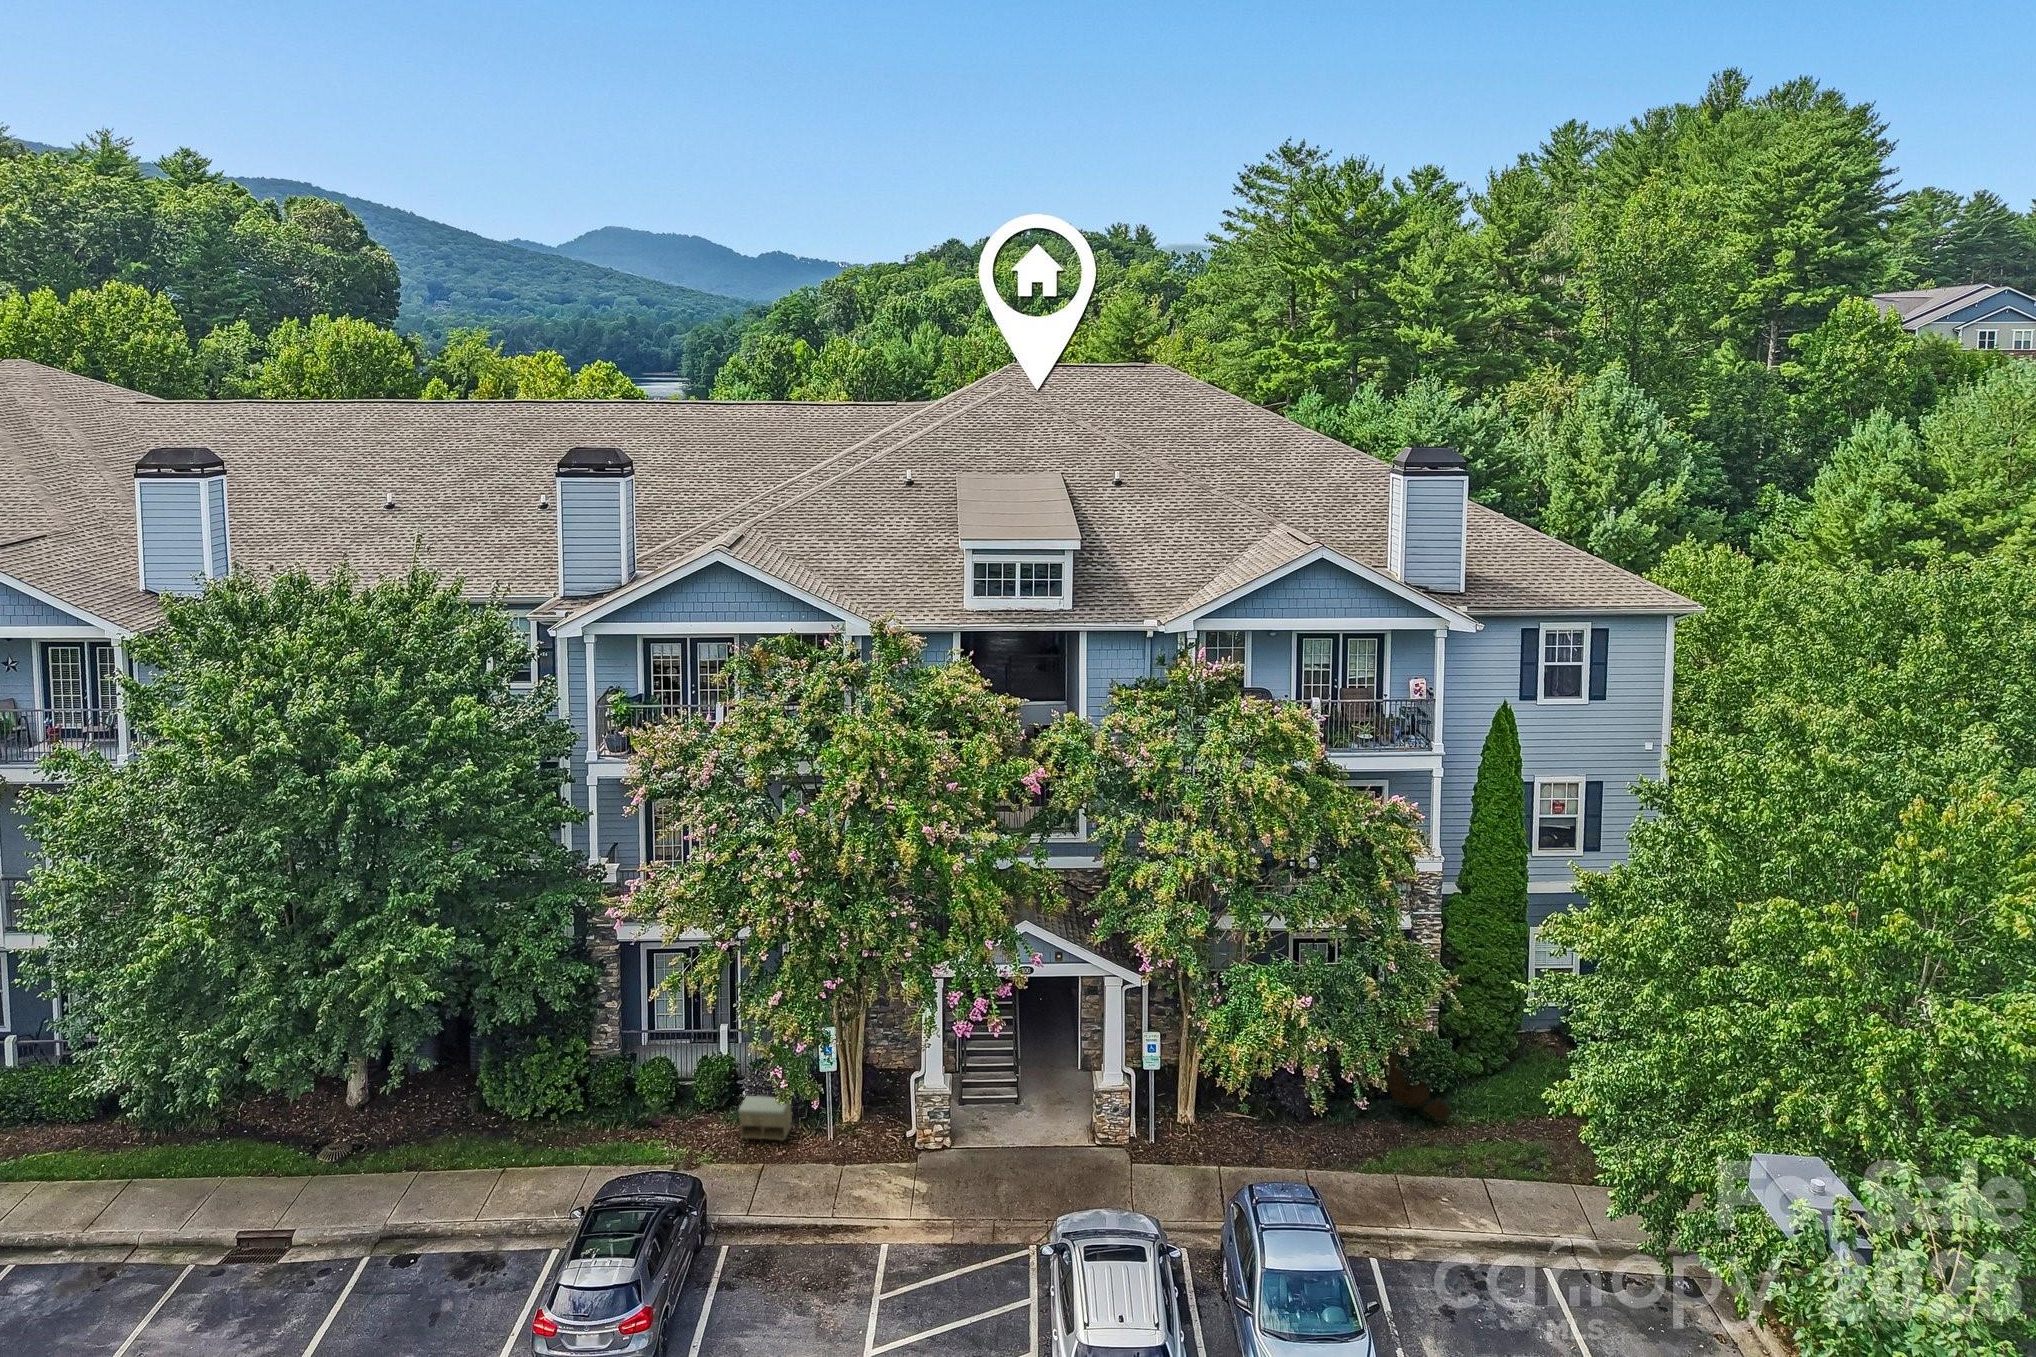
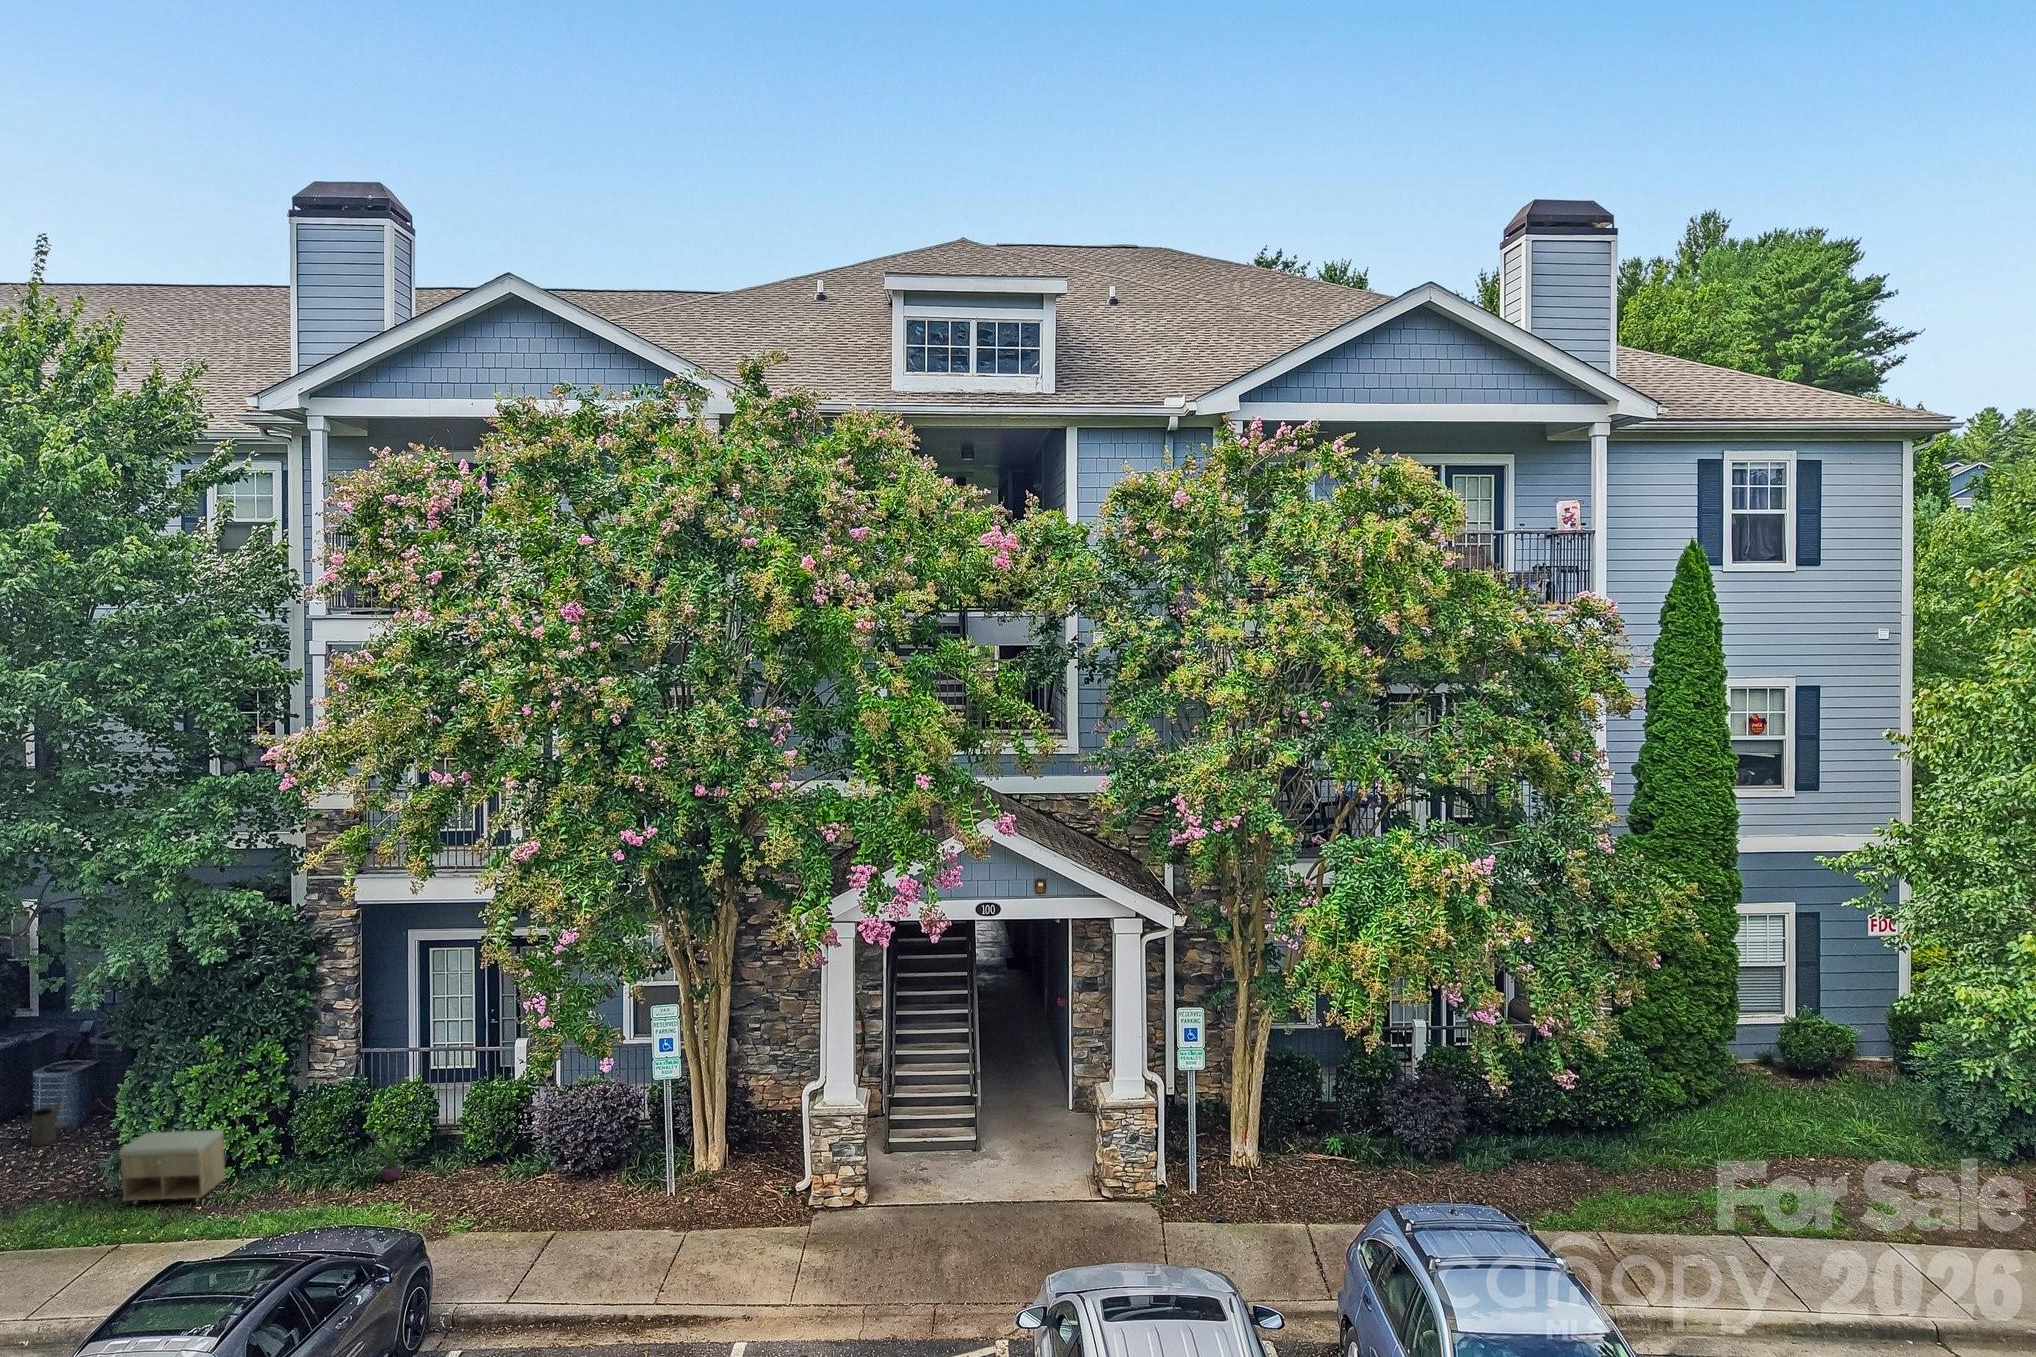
lounge chair: present [1387,1056,1451,1123] -> none [1562,1060,1672,1176]
watering can: none [421,1063,436,1097] -> present [31,1097,62,1146]
storage bench: present [738,1096,792,1141] -> present [119,1130,225,1204]

